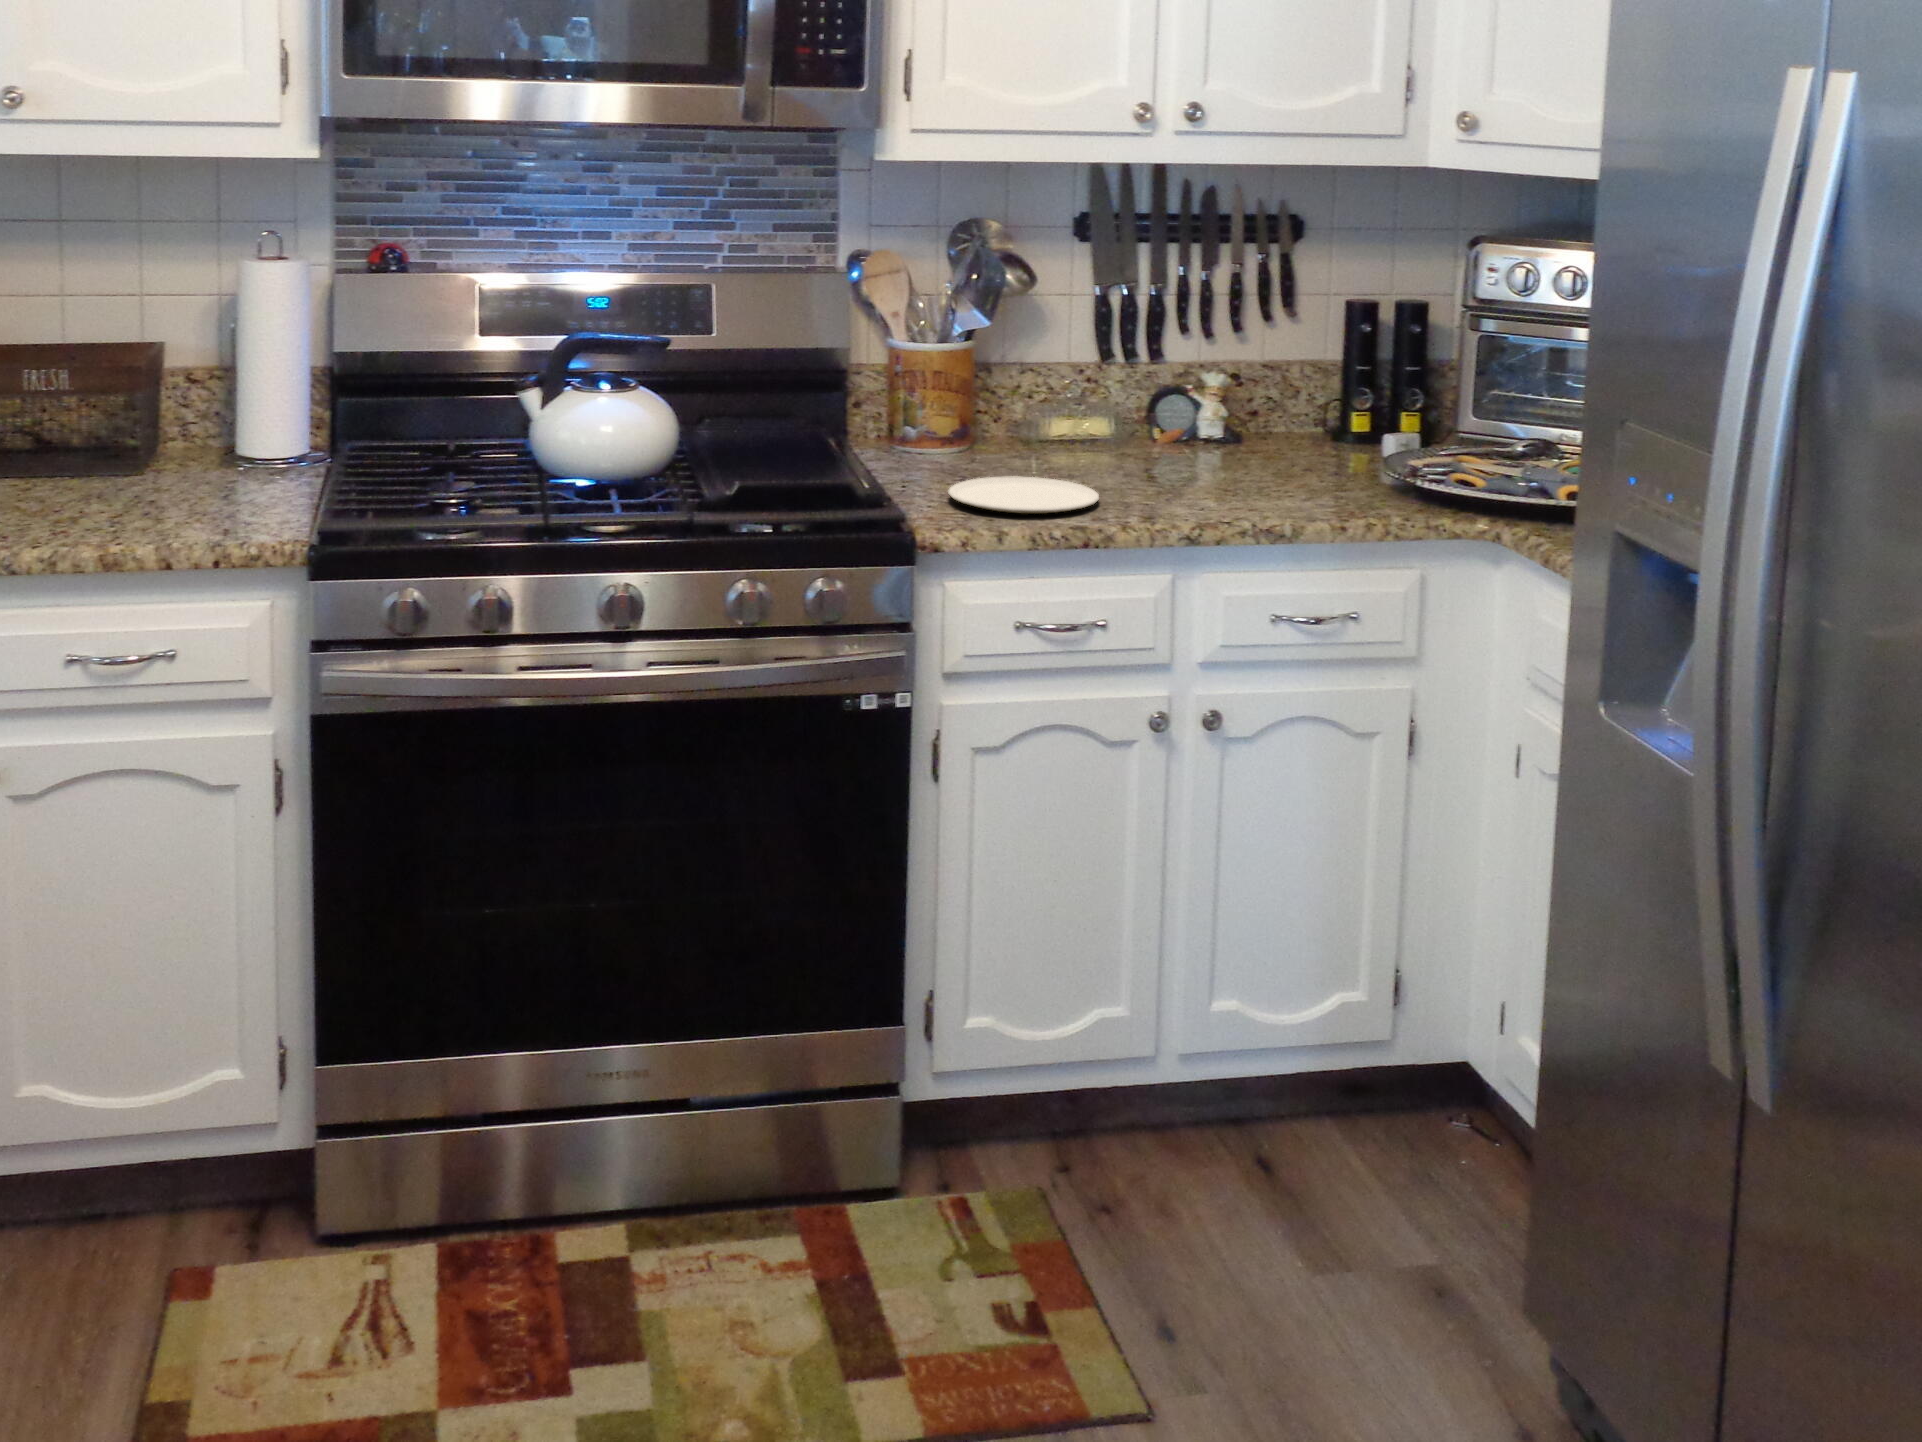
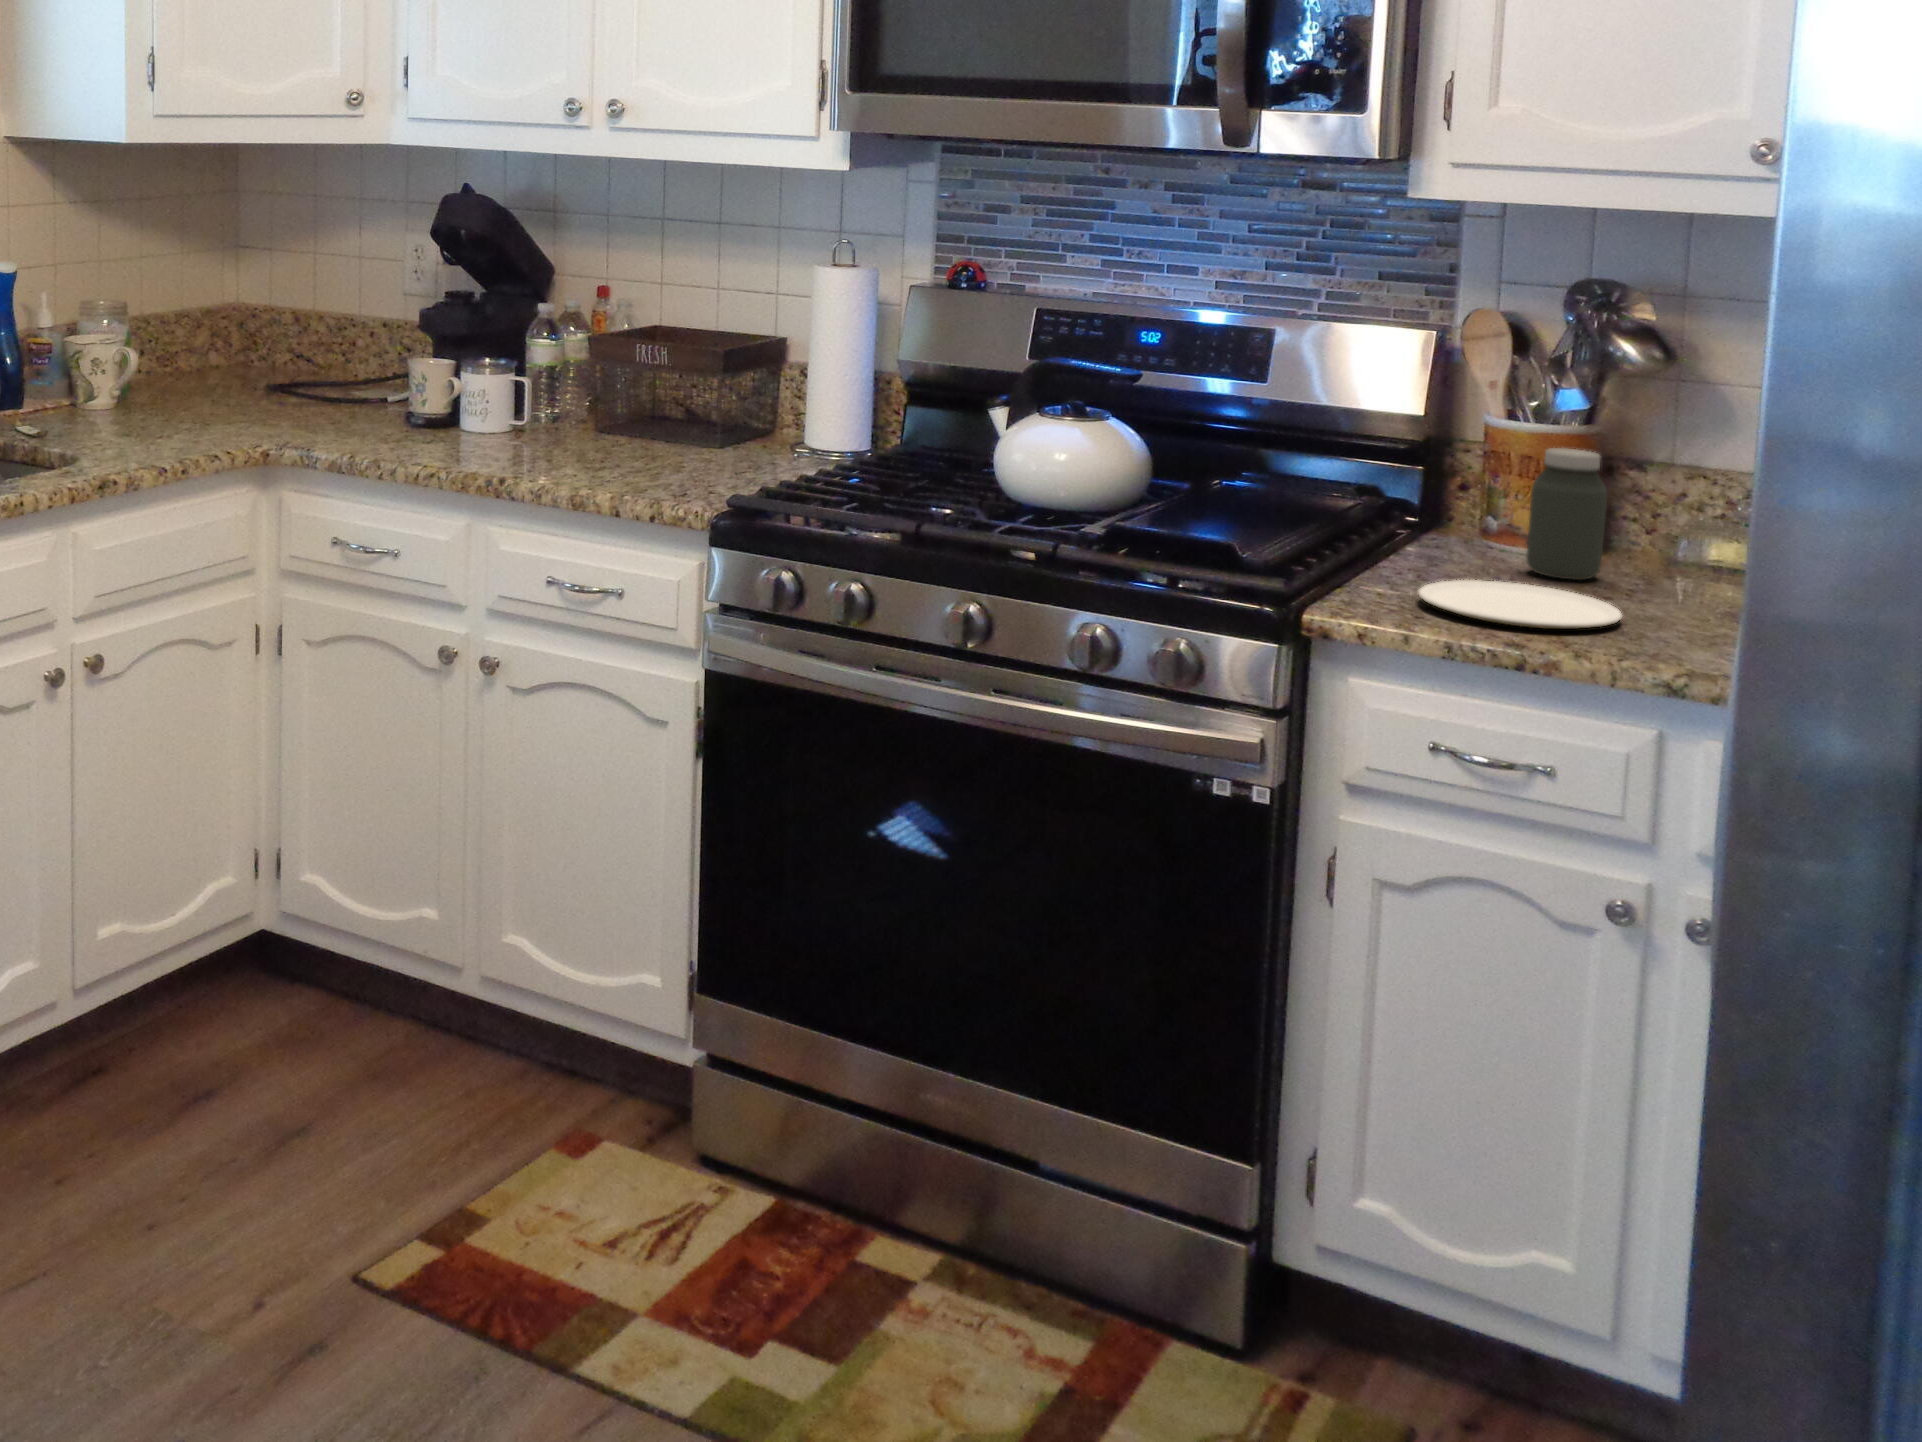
jar: none [950,361,1006,467] -> present [1526,448,1607,580]

